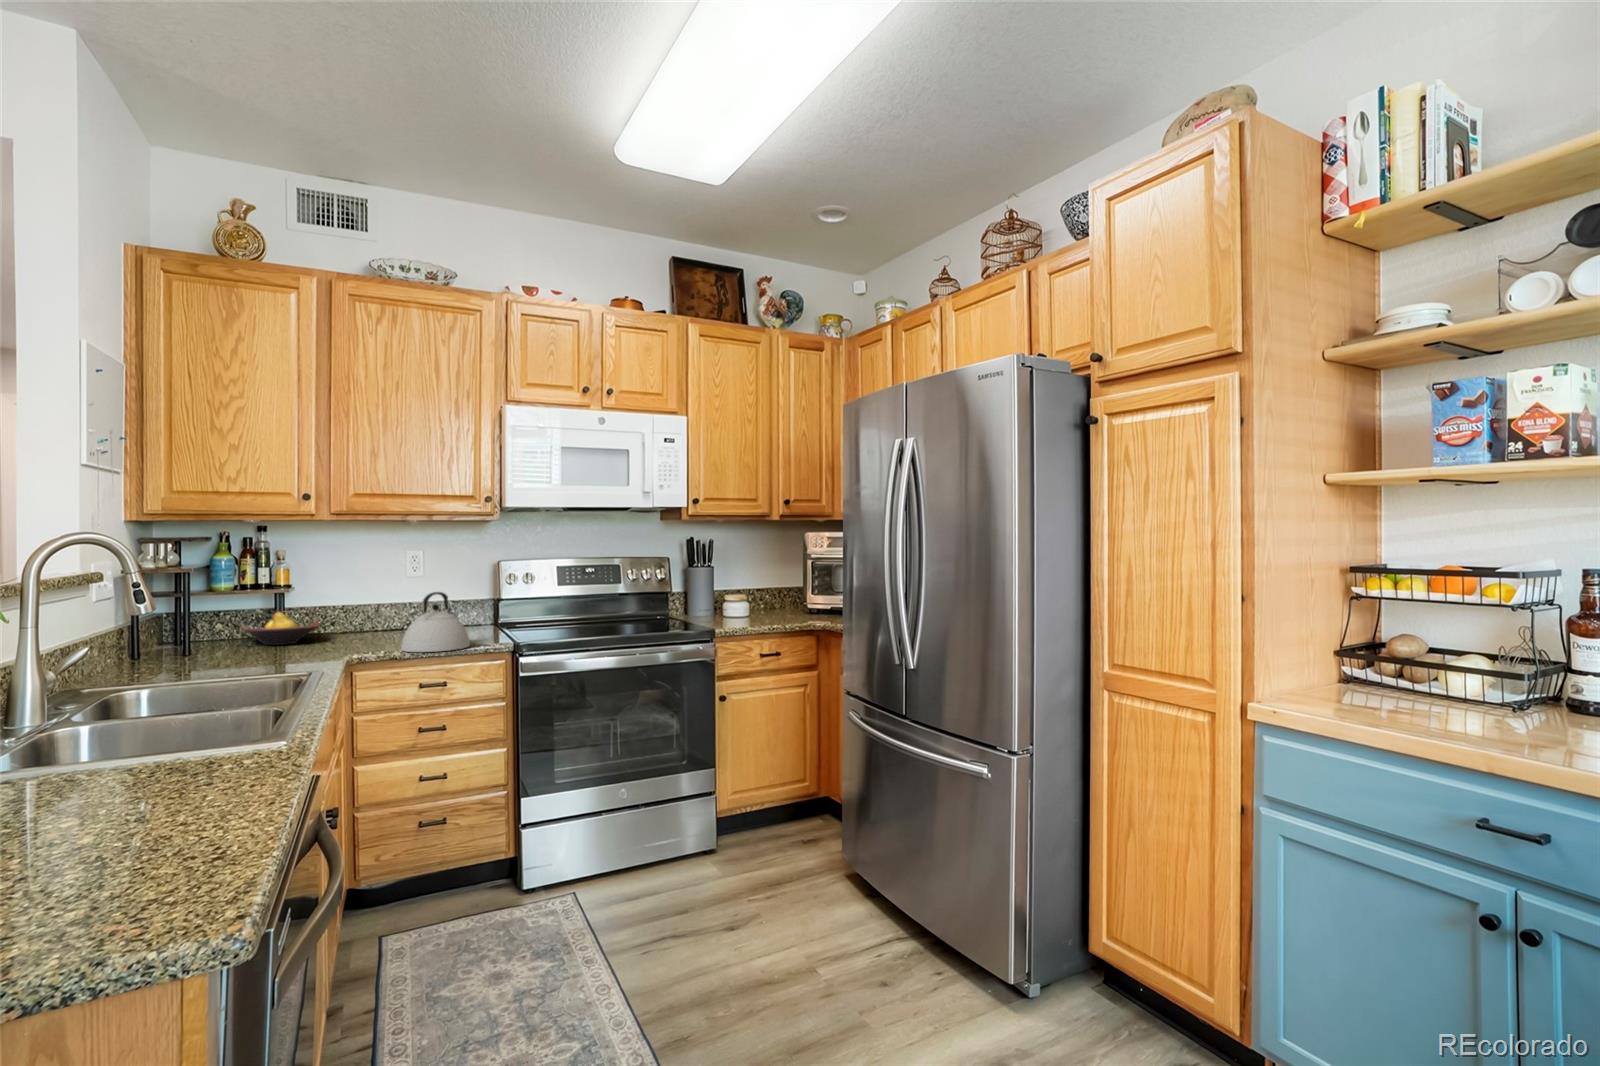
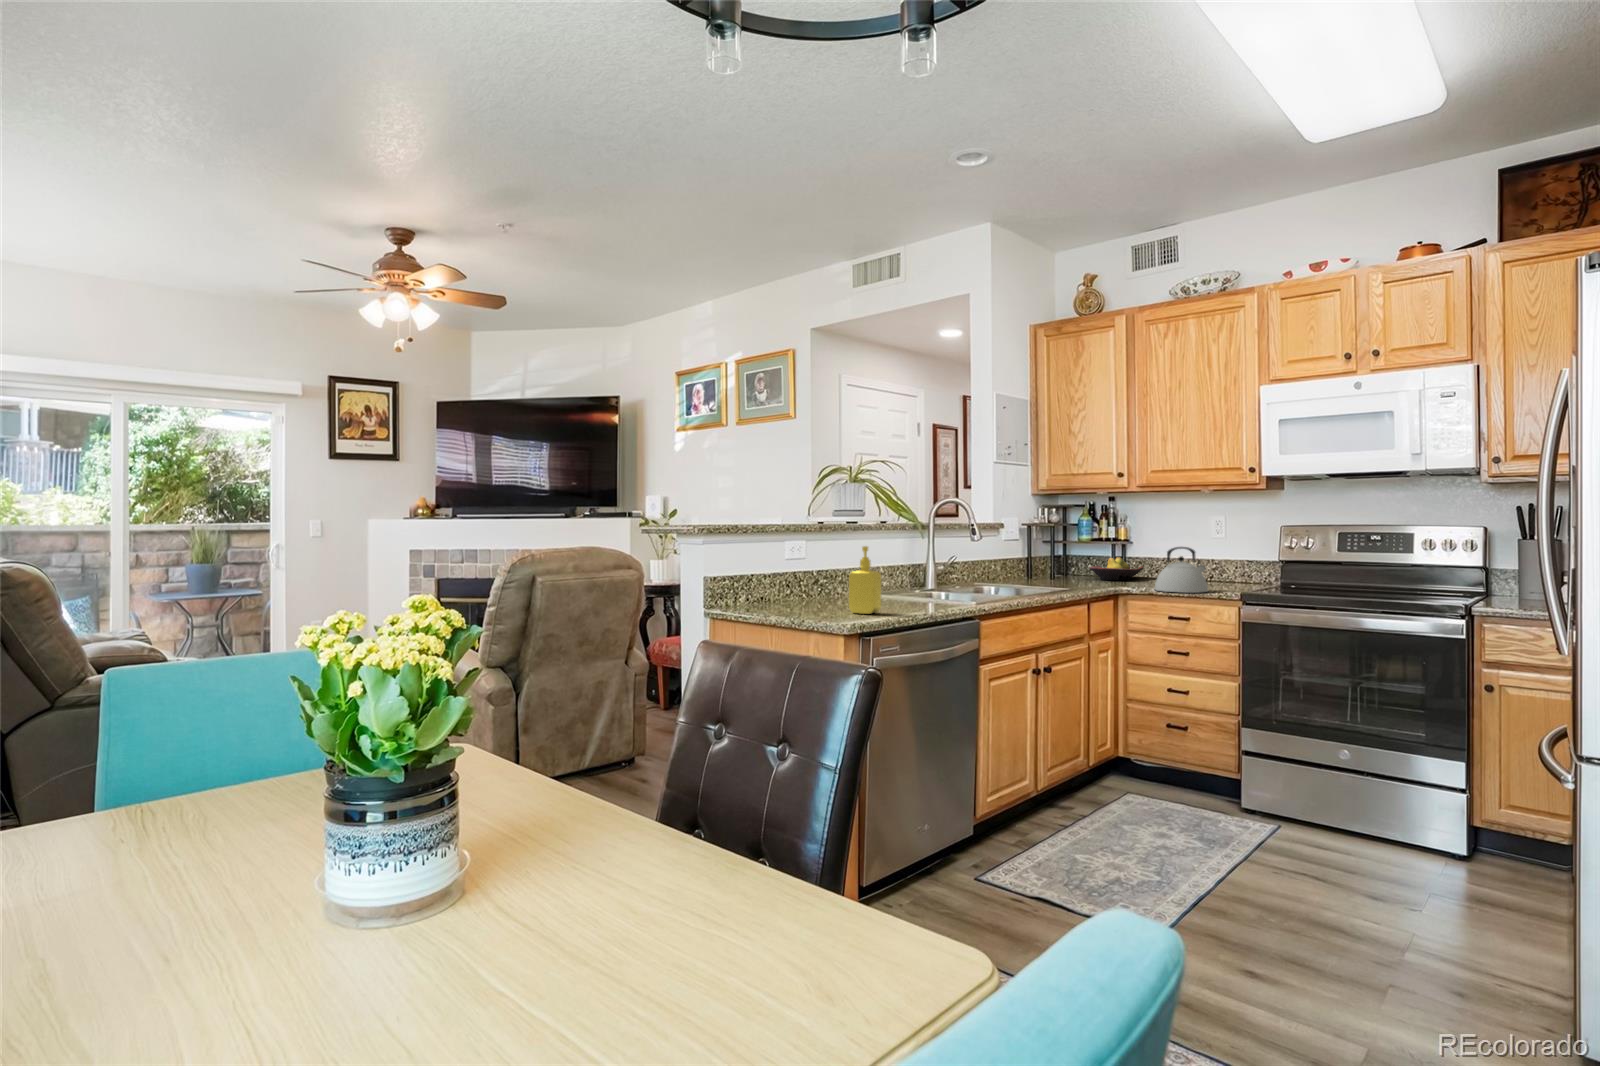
soap dispenser: none [49,657,154,845] -> present [849,546,881,614]

